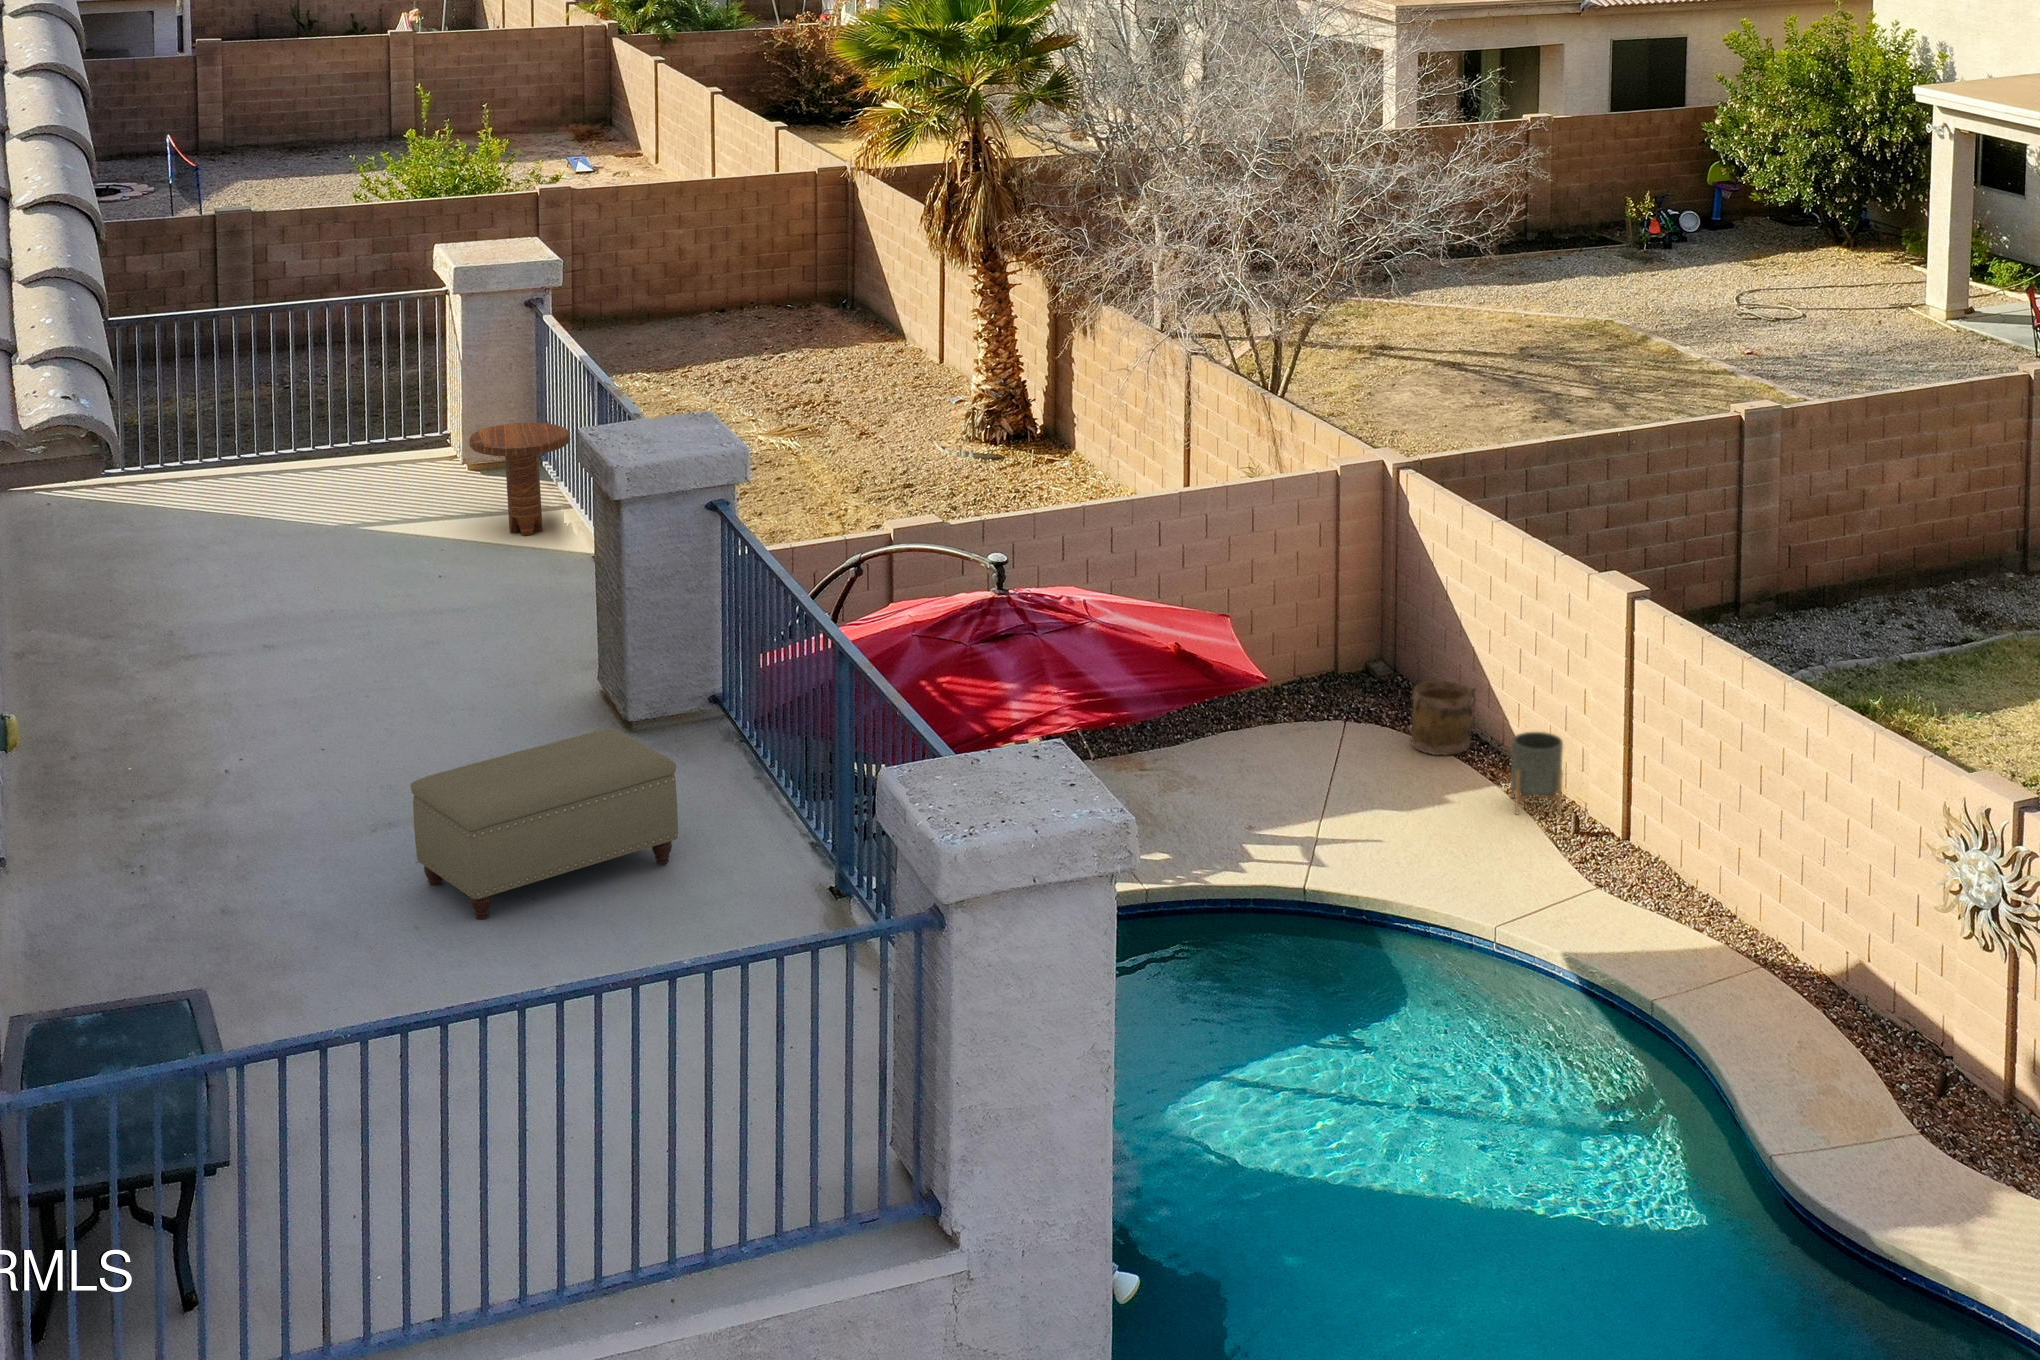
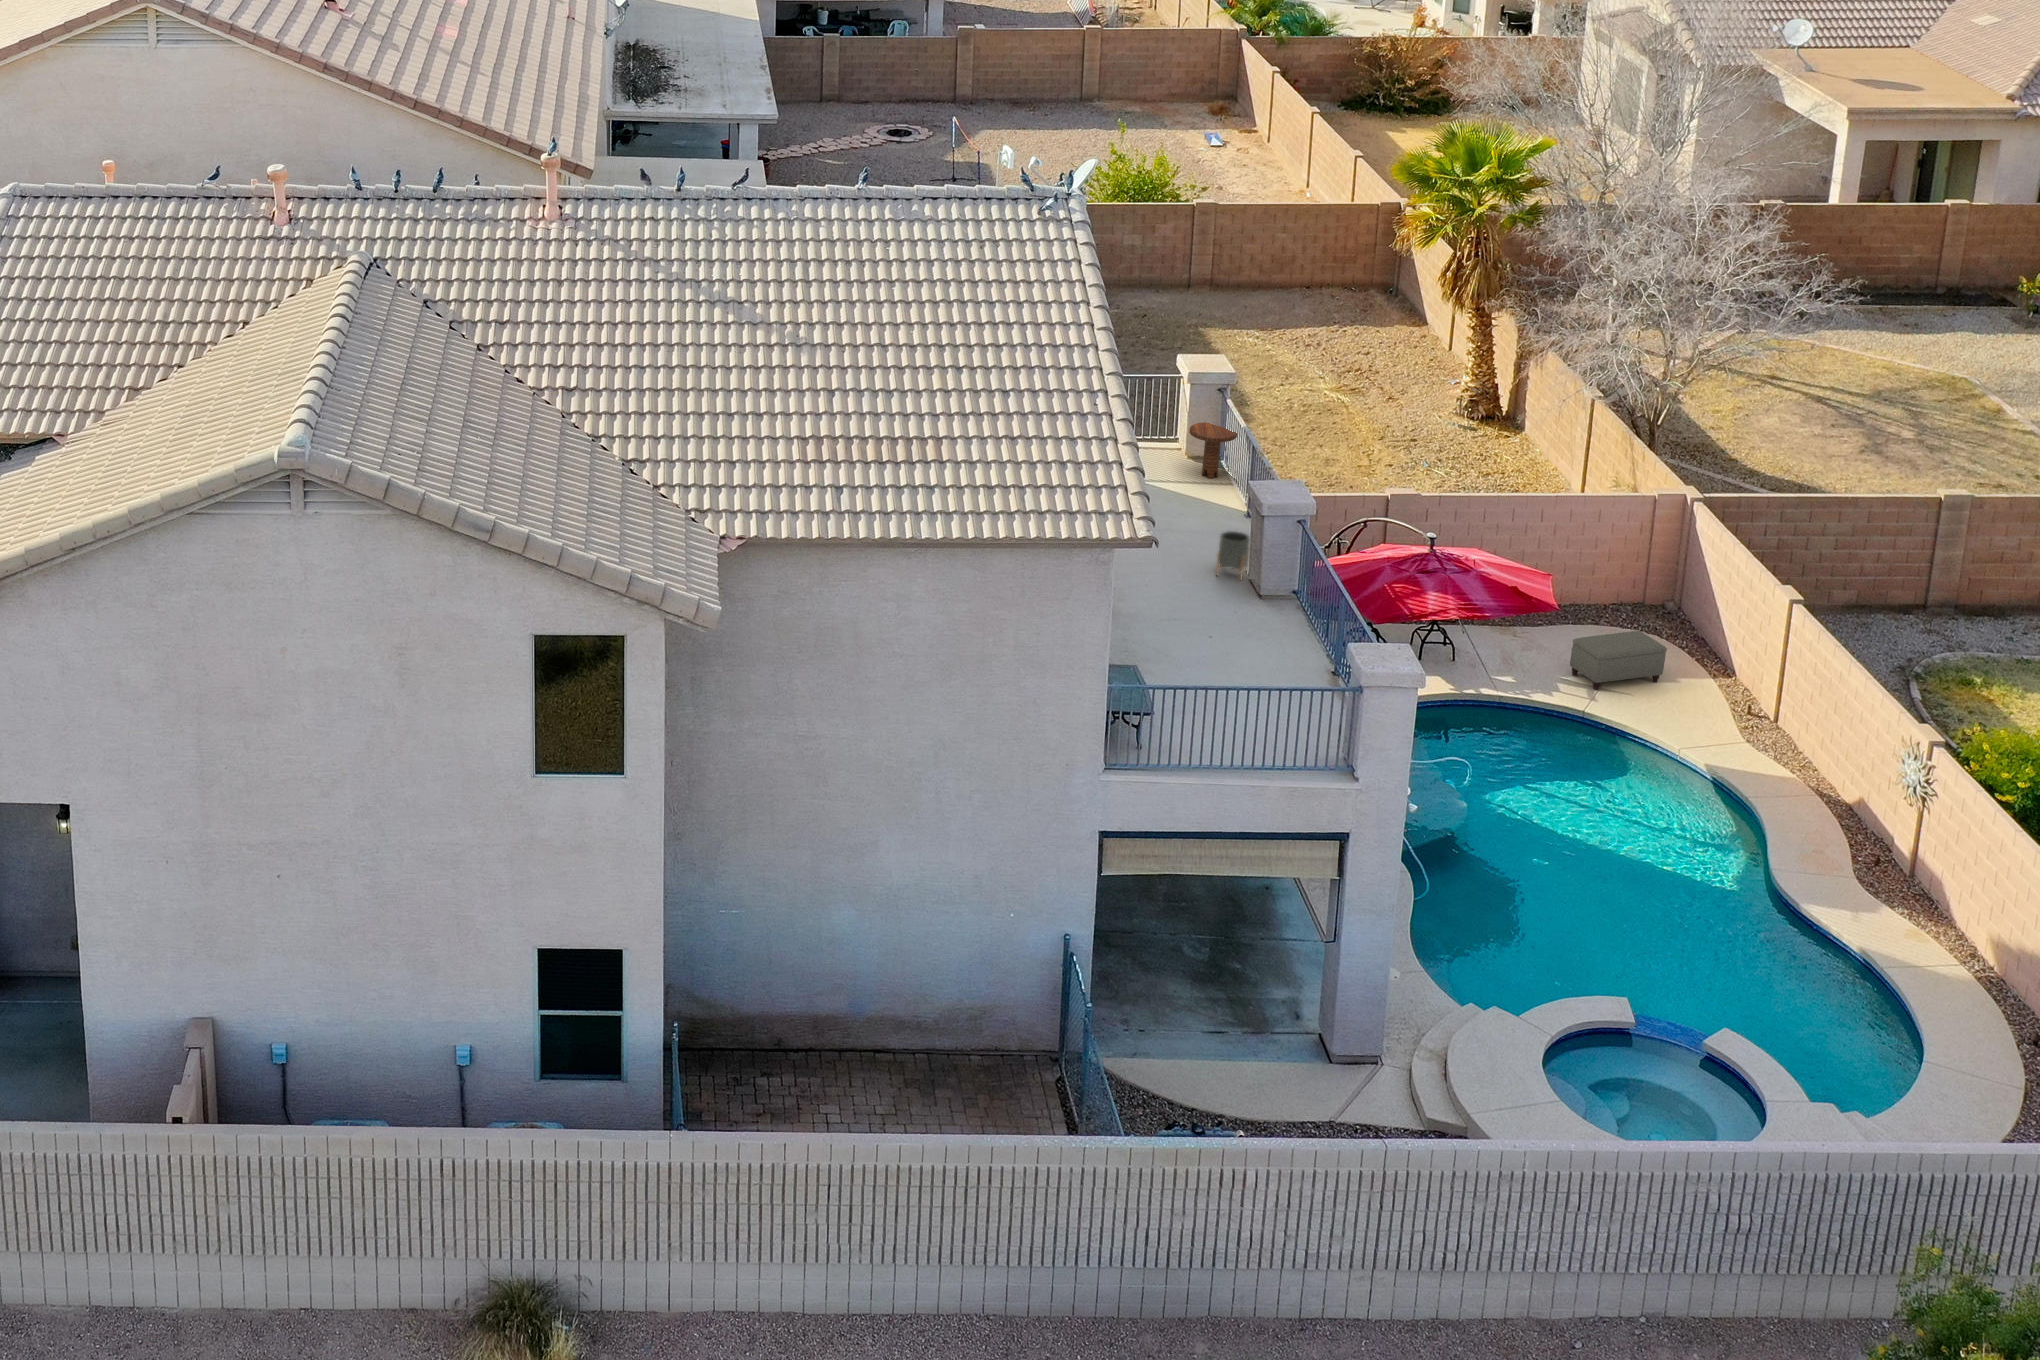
bucket: present [1411,681,1476,755] -> none [1673,624,1716,667]
ottoman: present [411,729,678,920] -> present [1570,631,1667,690]
planter: present [1510,732,1563,815] -> present [1216,531,1250,579]

